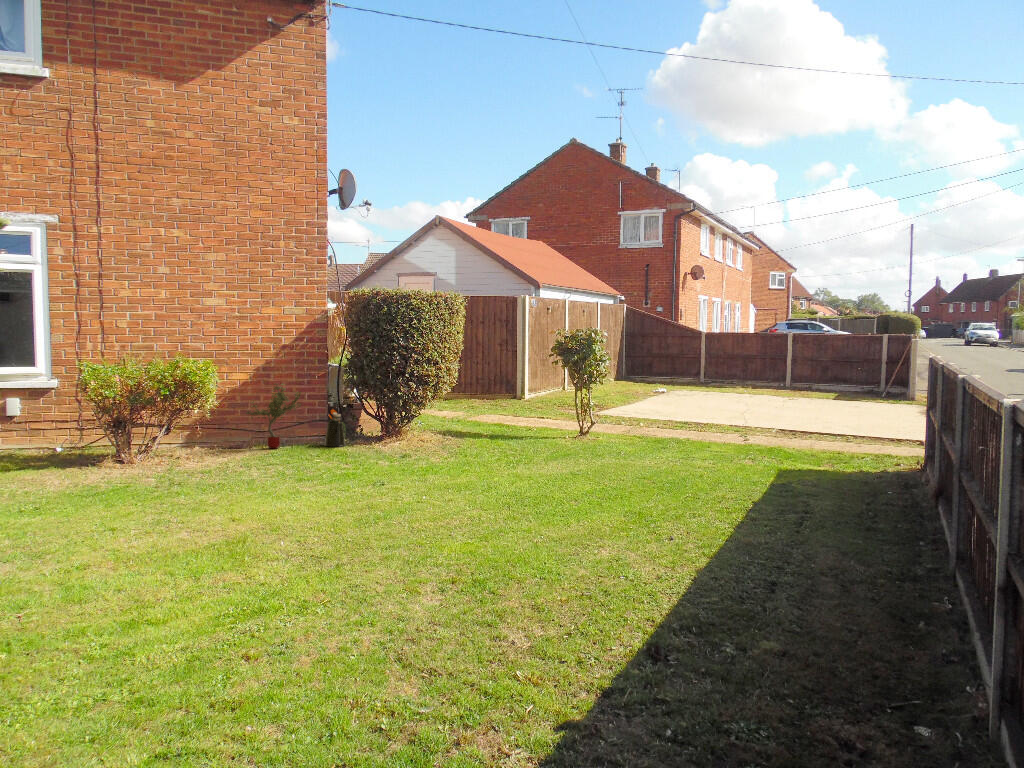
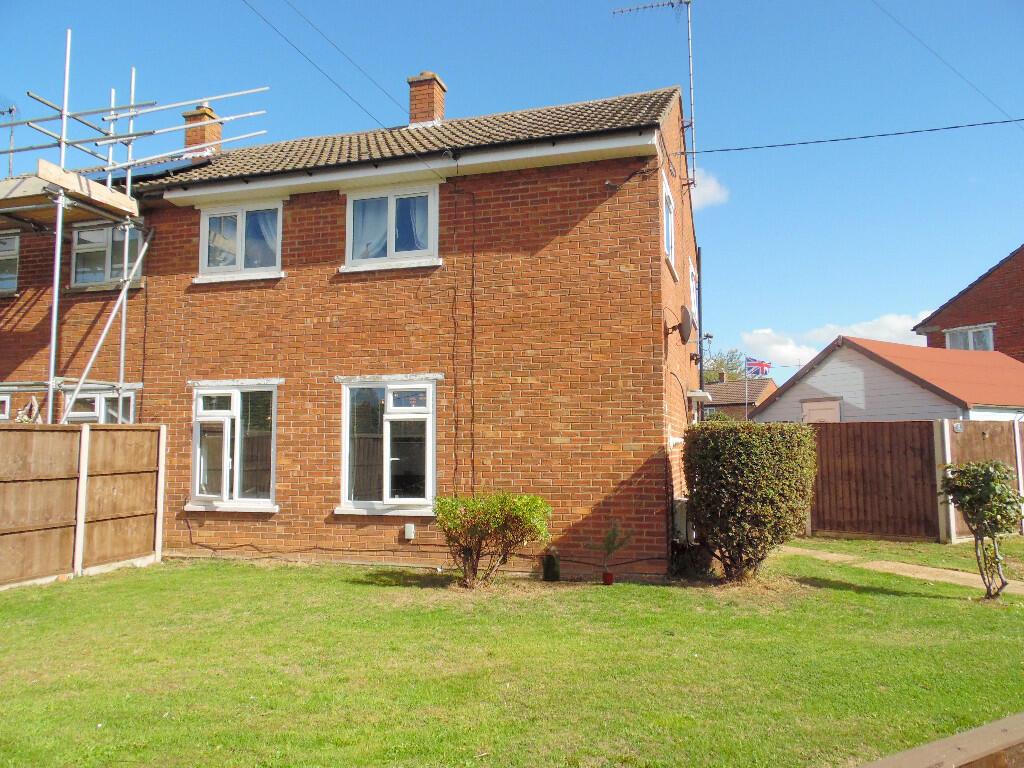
watering can: present [325,410,345,447] -> present [541,543,562,581]

